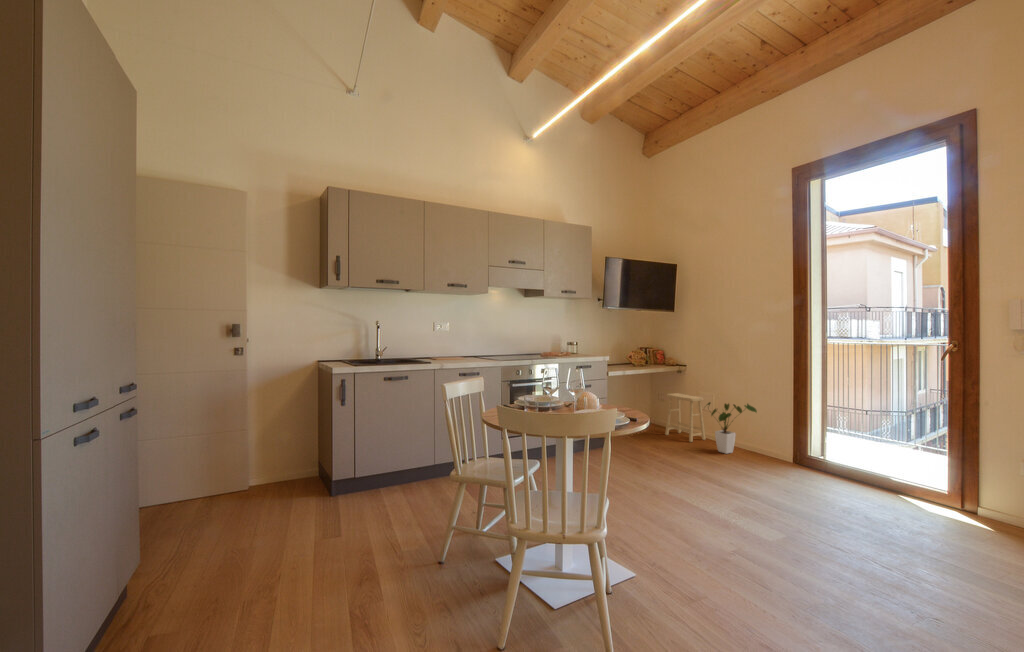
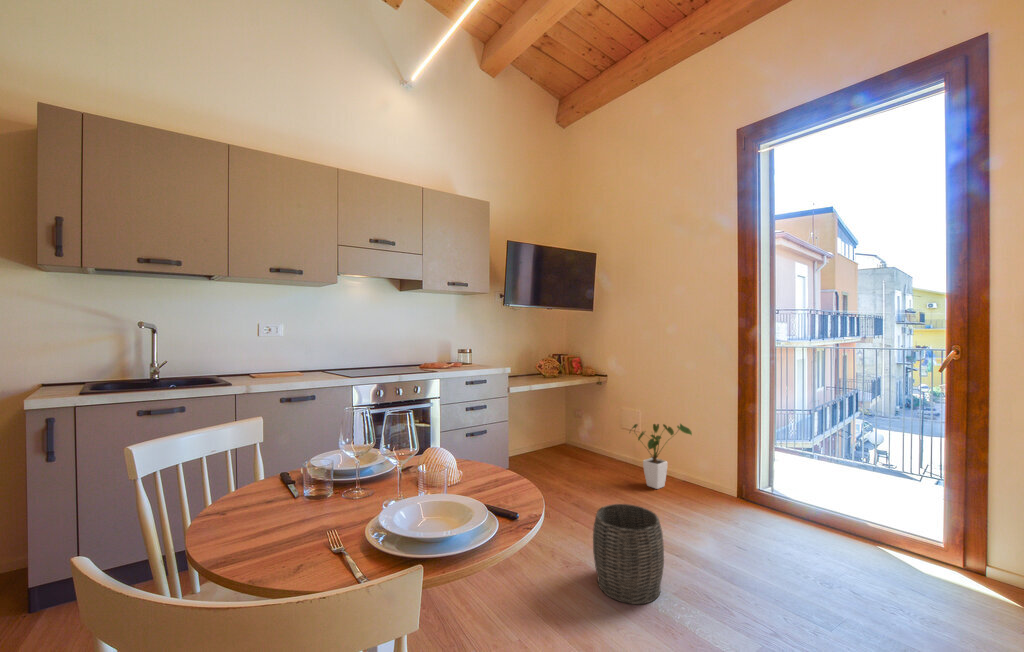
footstool: present [665,393,706,442] -> none [583,410,631,473]
woven basket: none [673,449,723,508] -> present [593,504,664,604]

